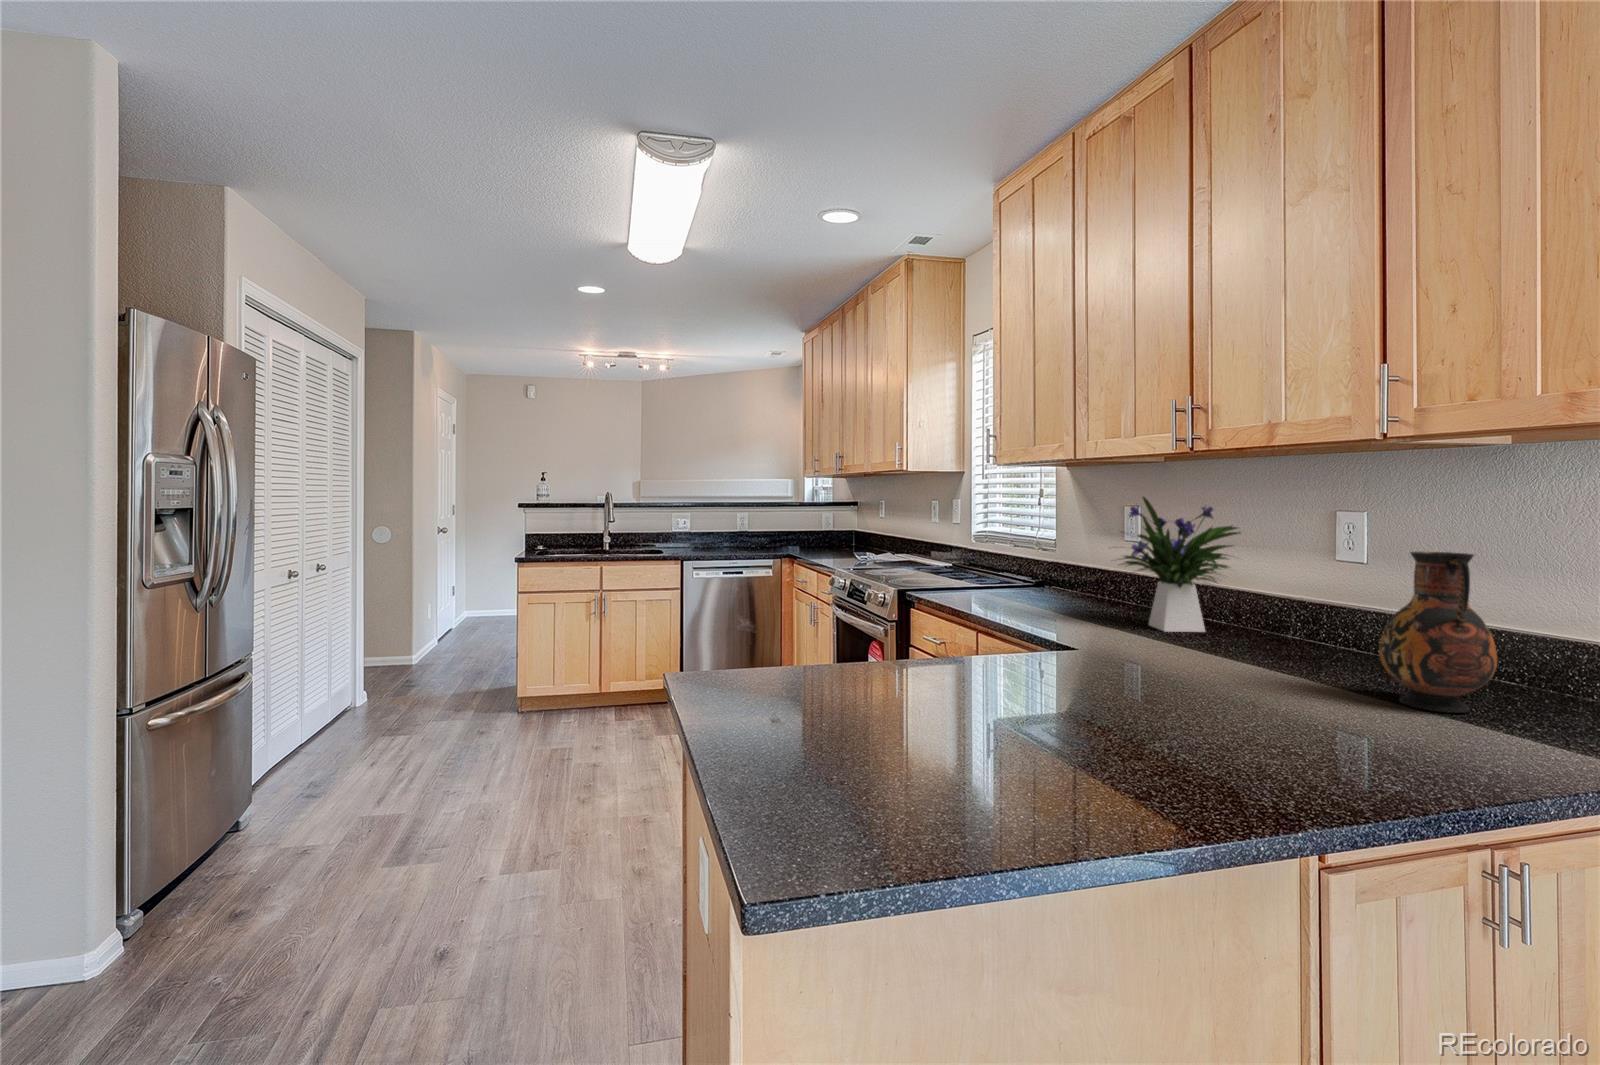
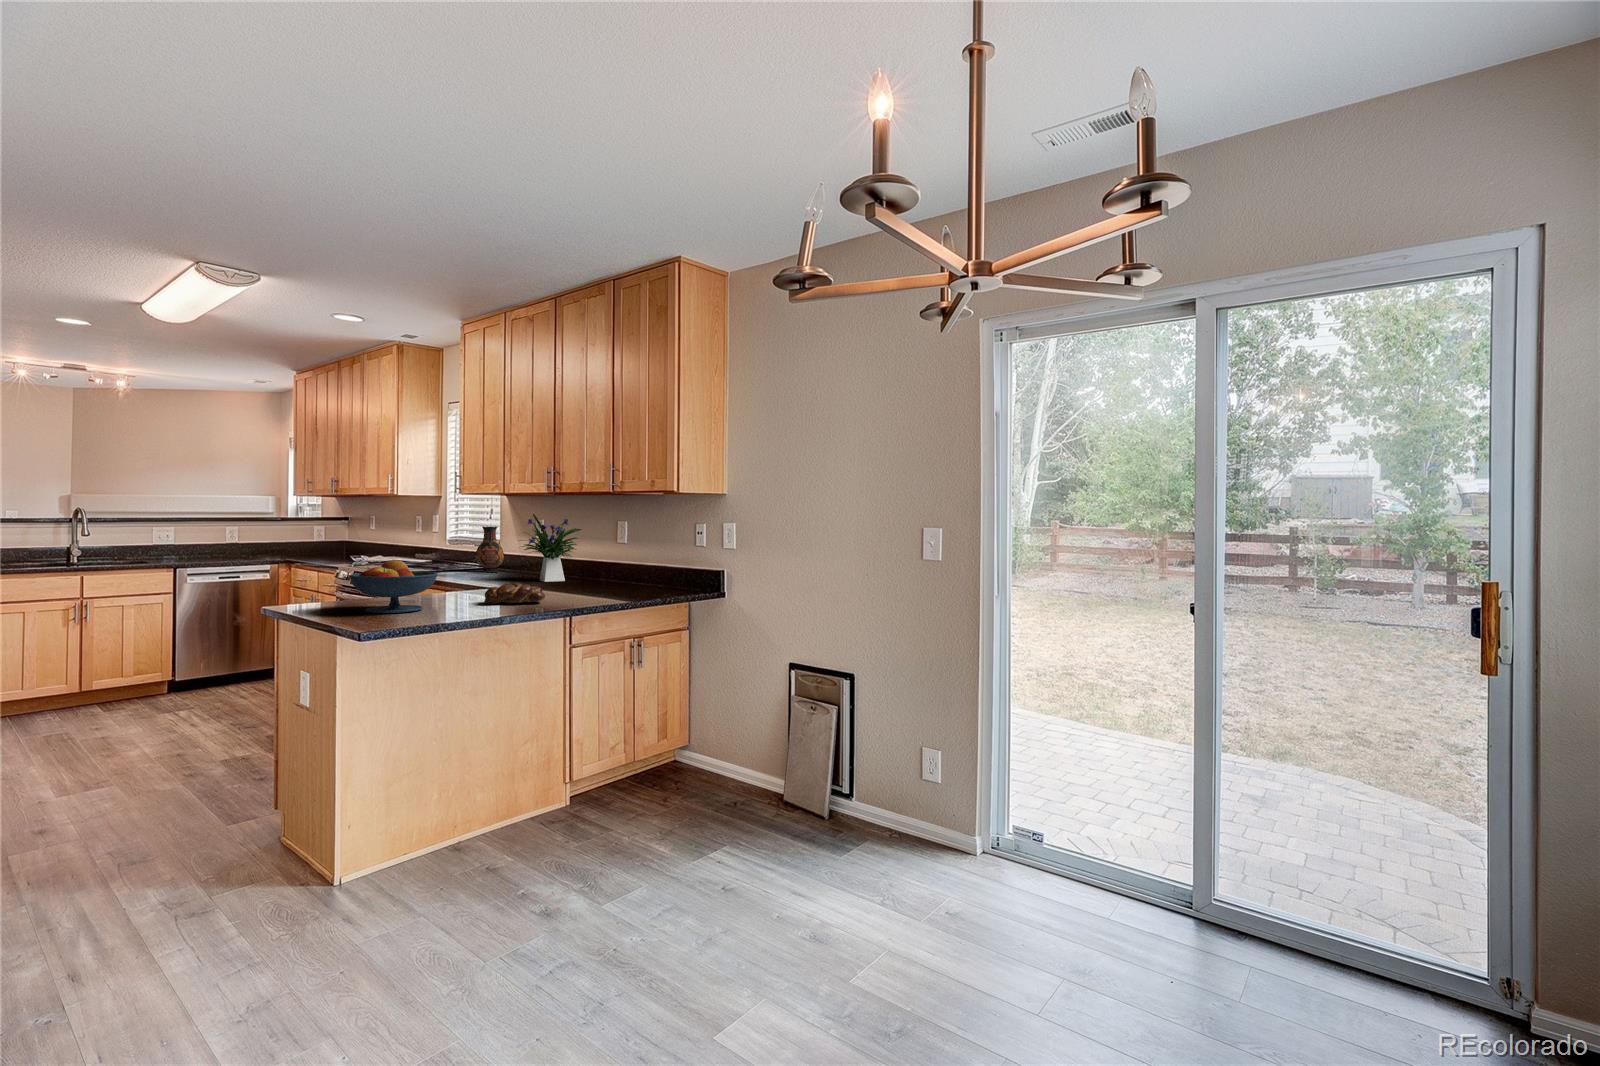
vase: present [1379,552,1497,713] -> present [475,527,504,572]
fruit bowl: none [785,609,990,766] -> present [349,560,438,613]
bread loaf: none [1093,680,1266,746] -> present [484,582,545,604]

